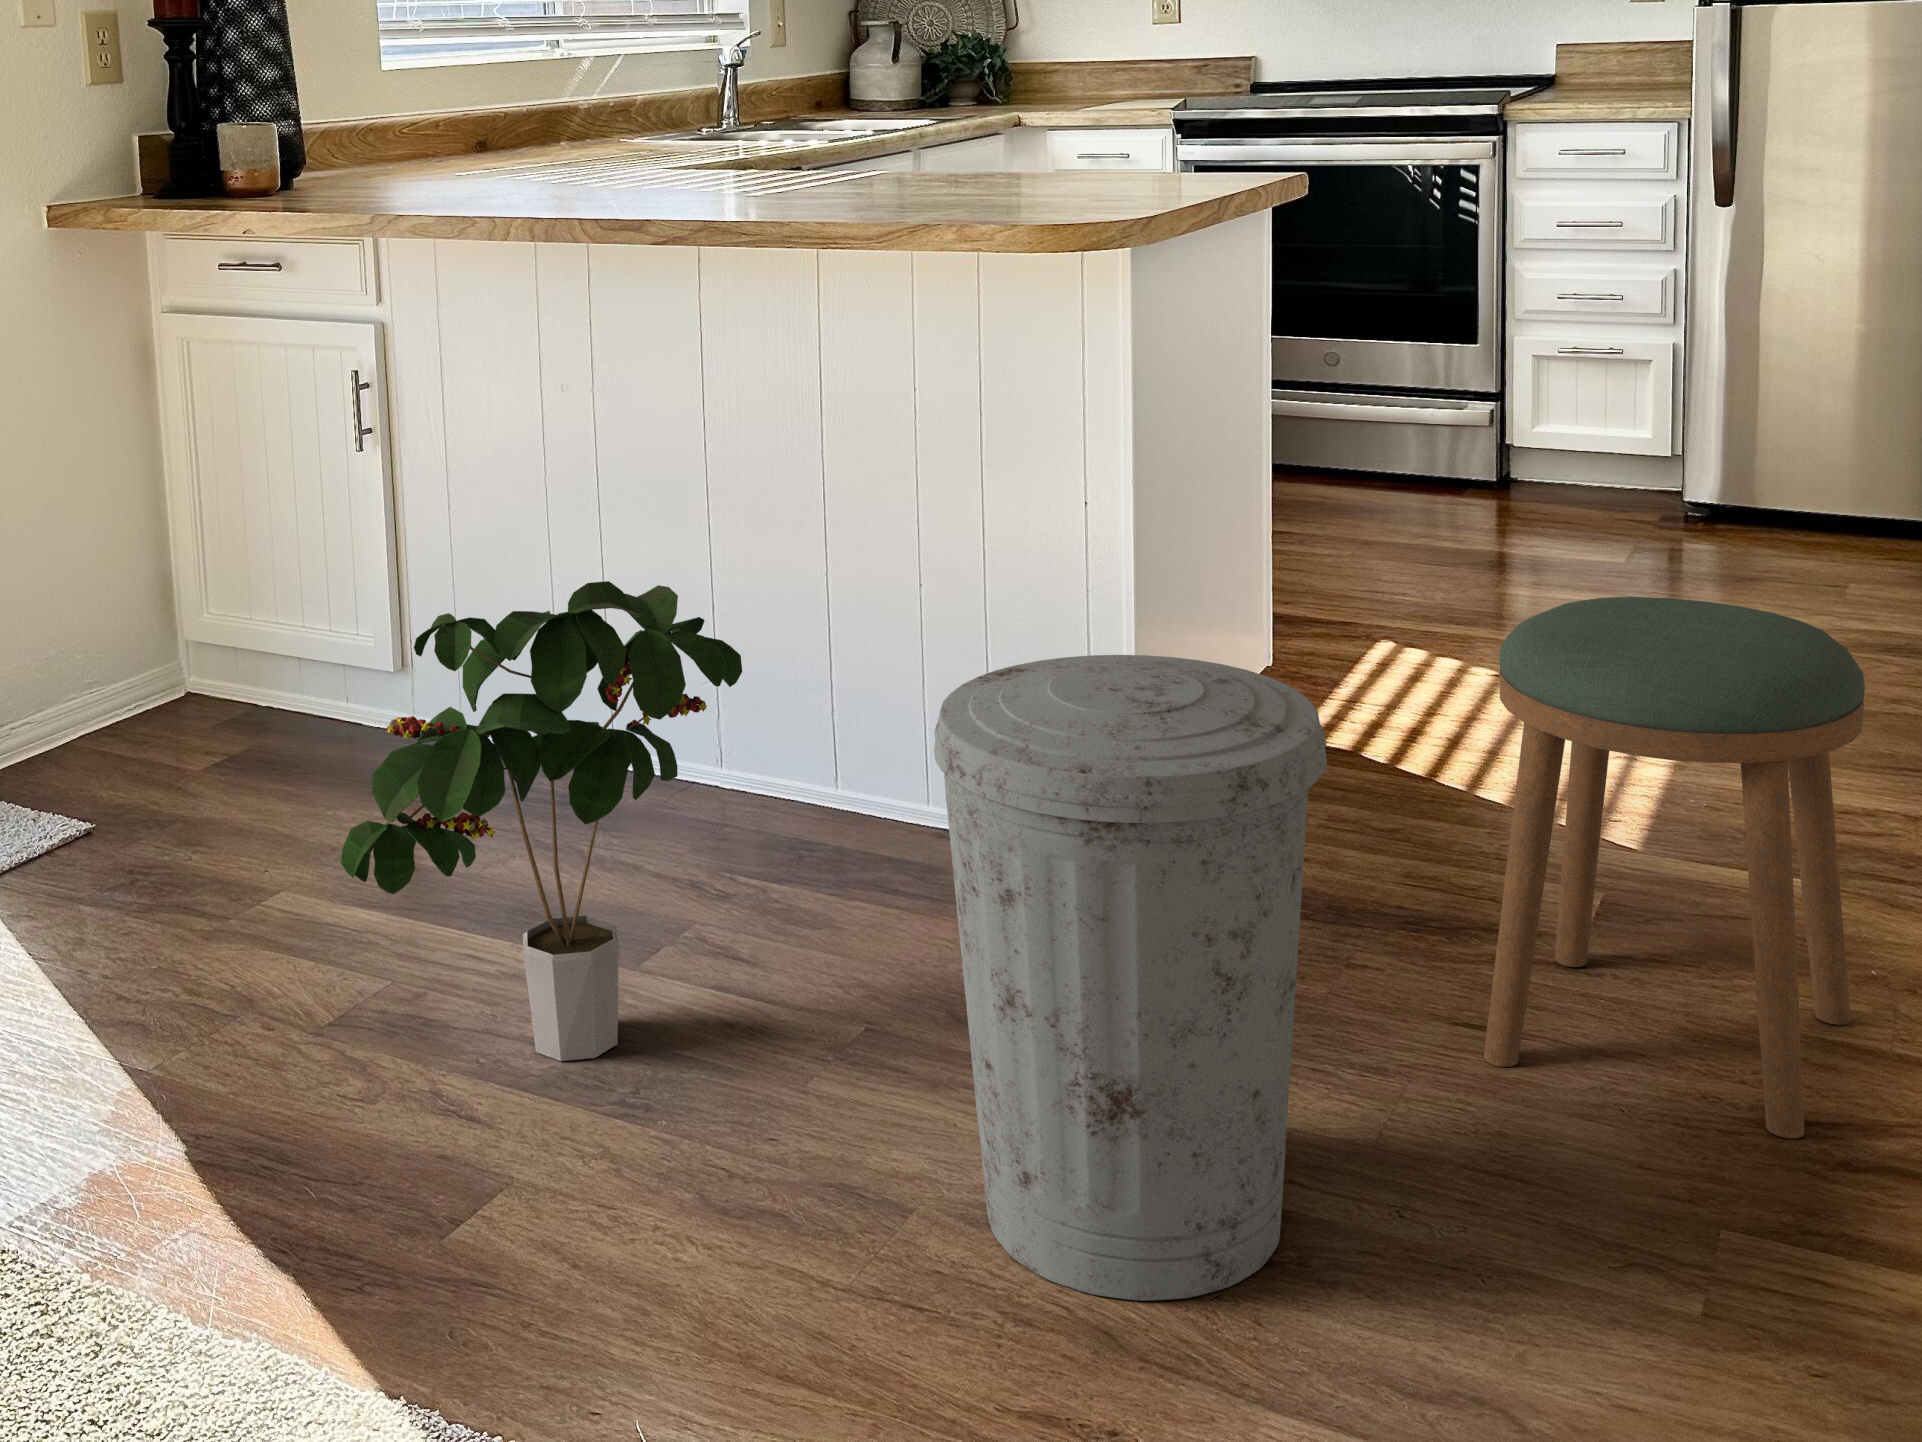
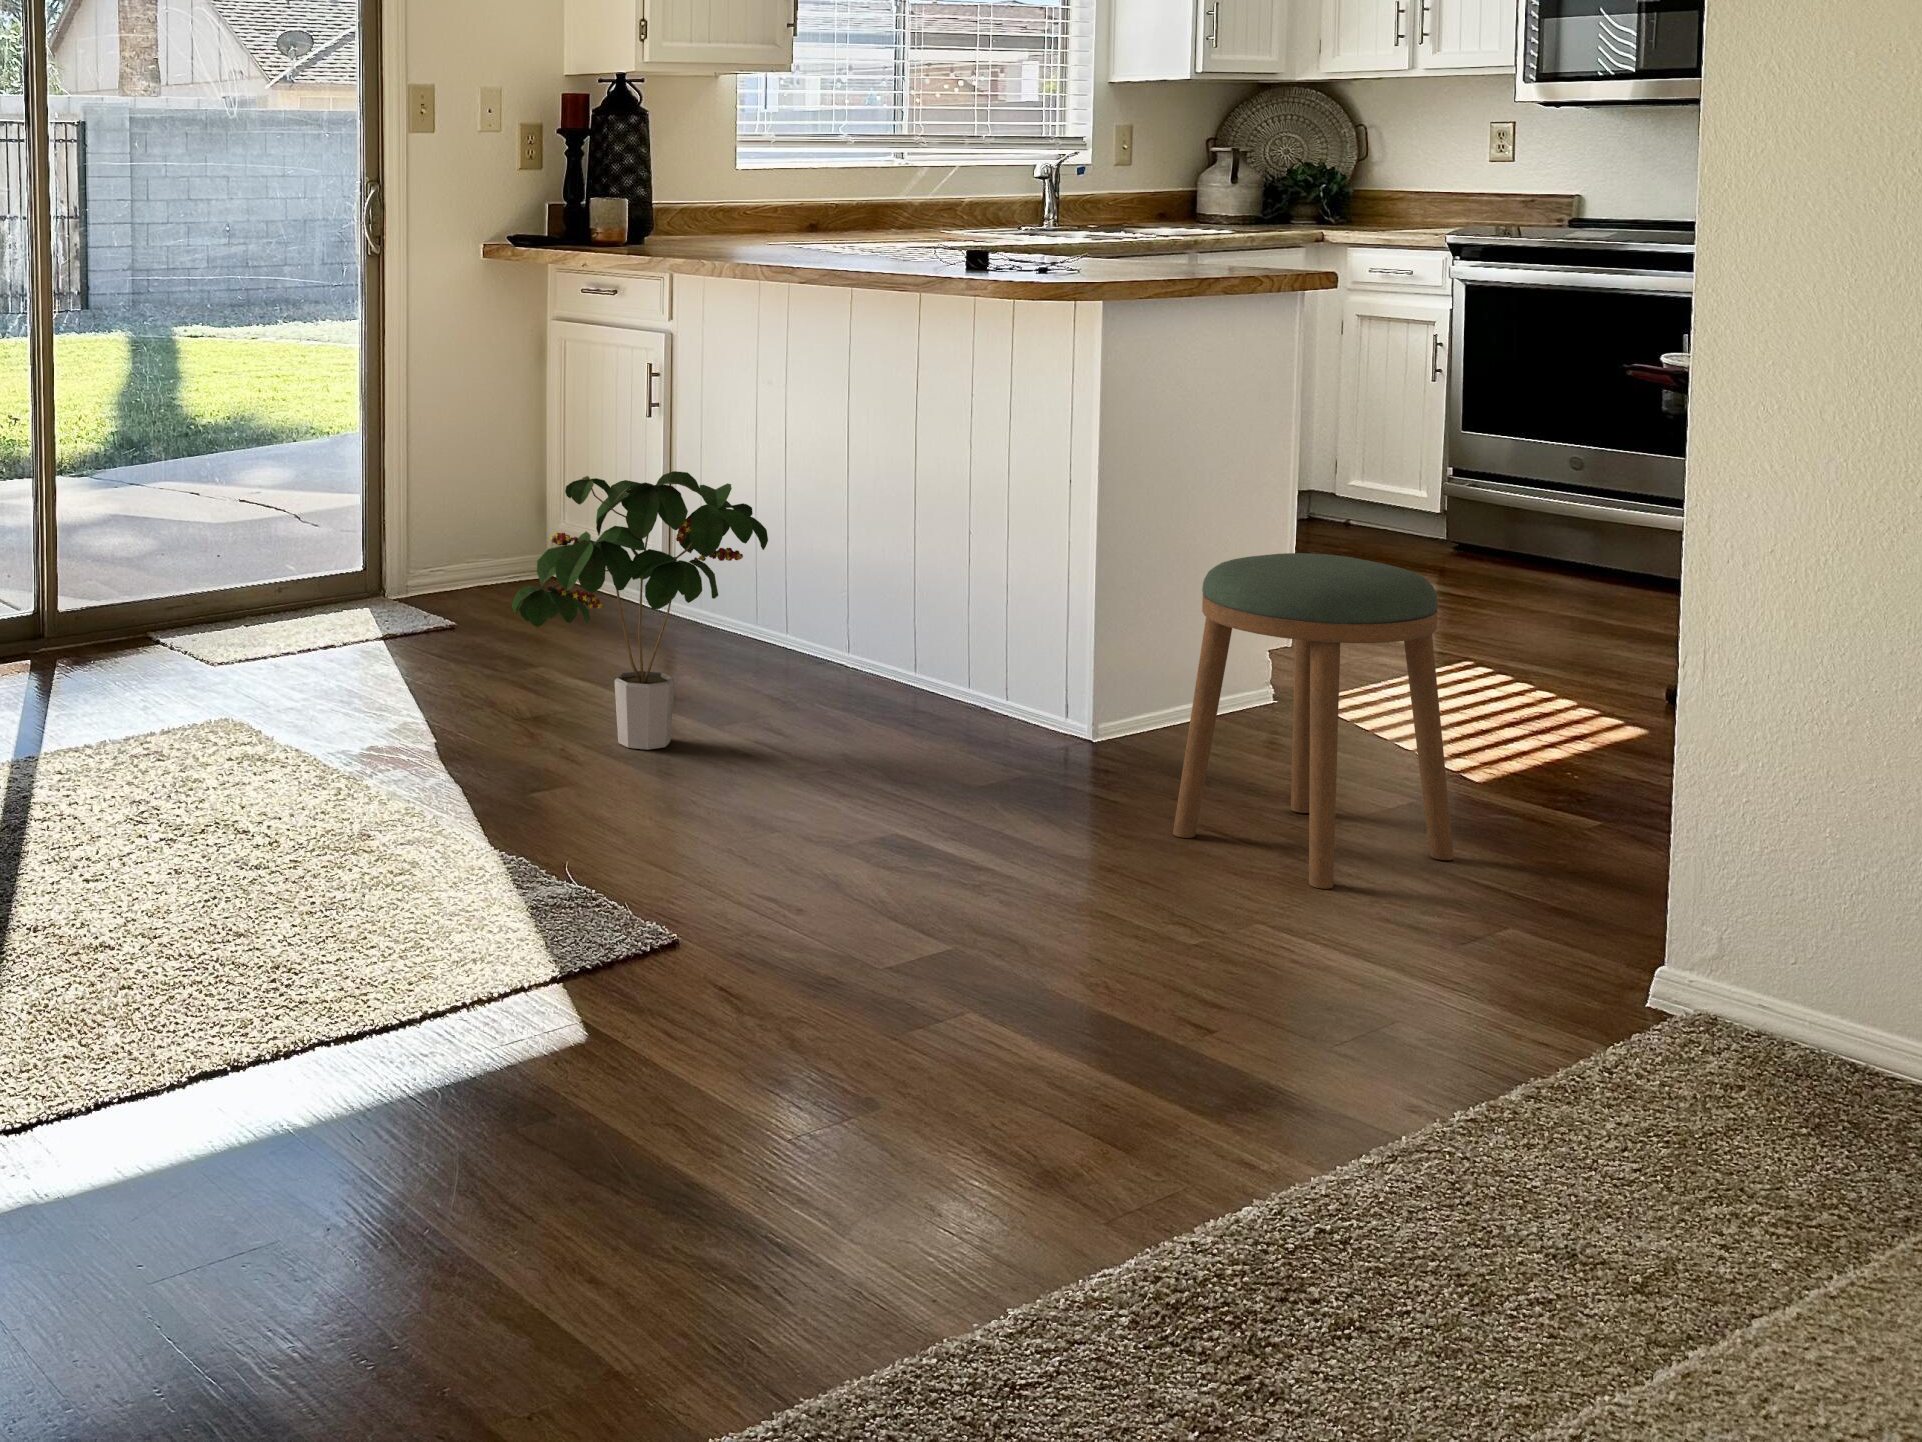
trash can: present [934,655,1327,1301] -> none [772,522,994,871]

